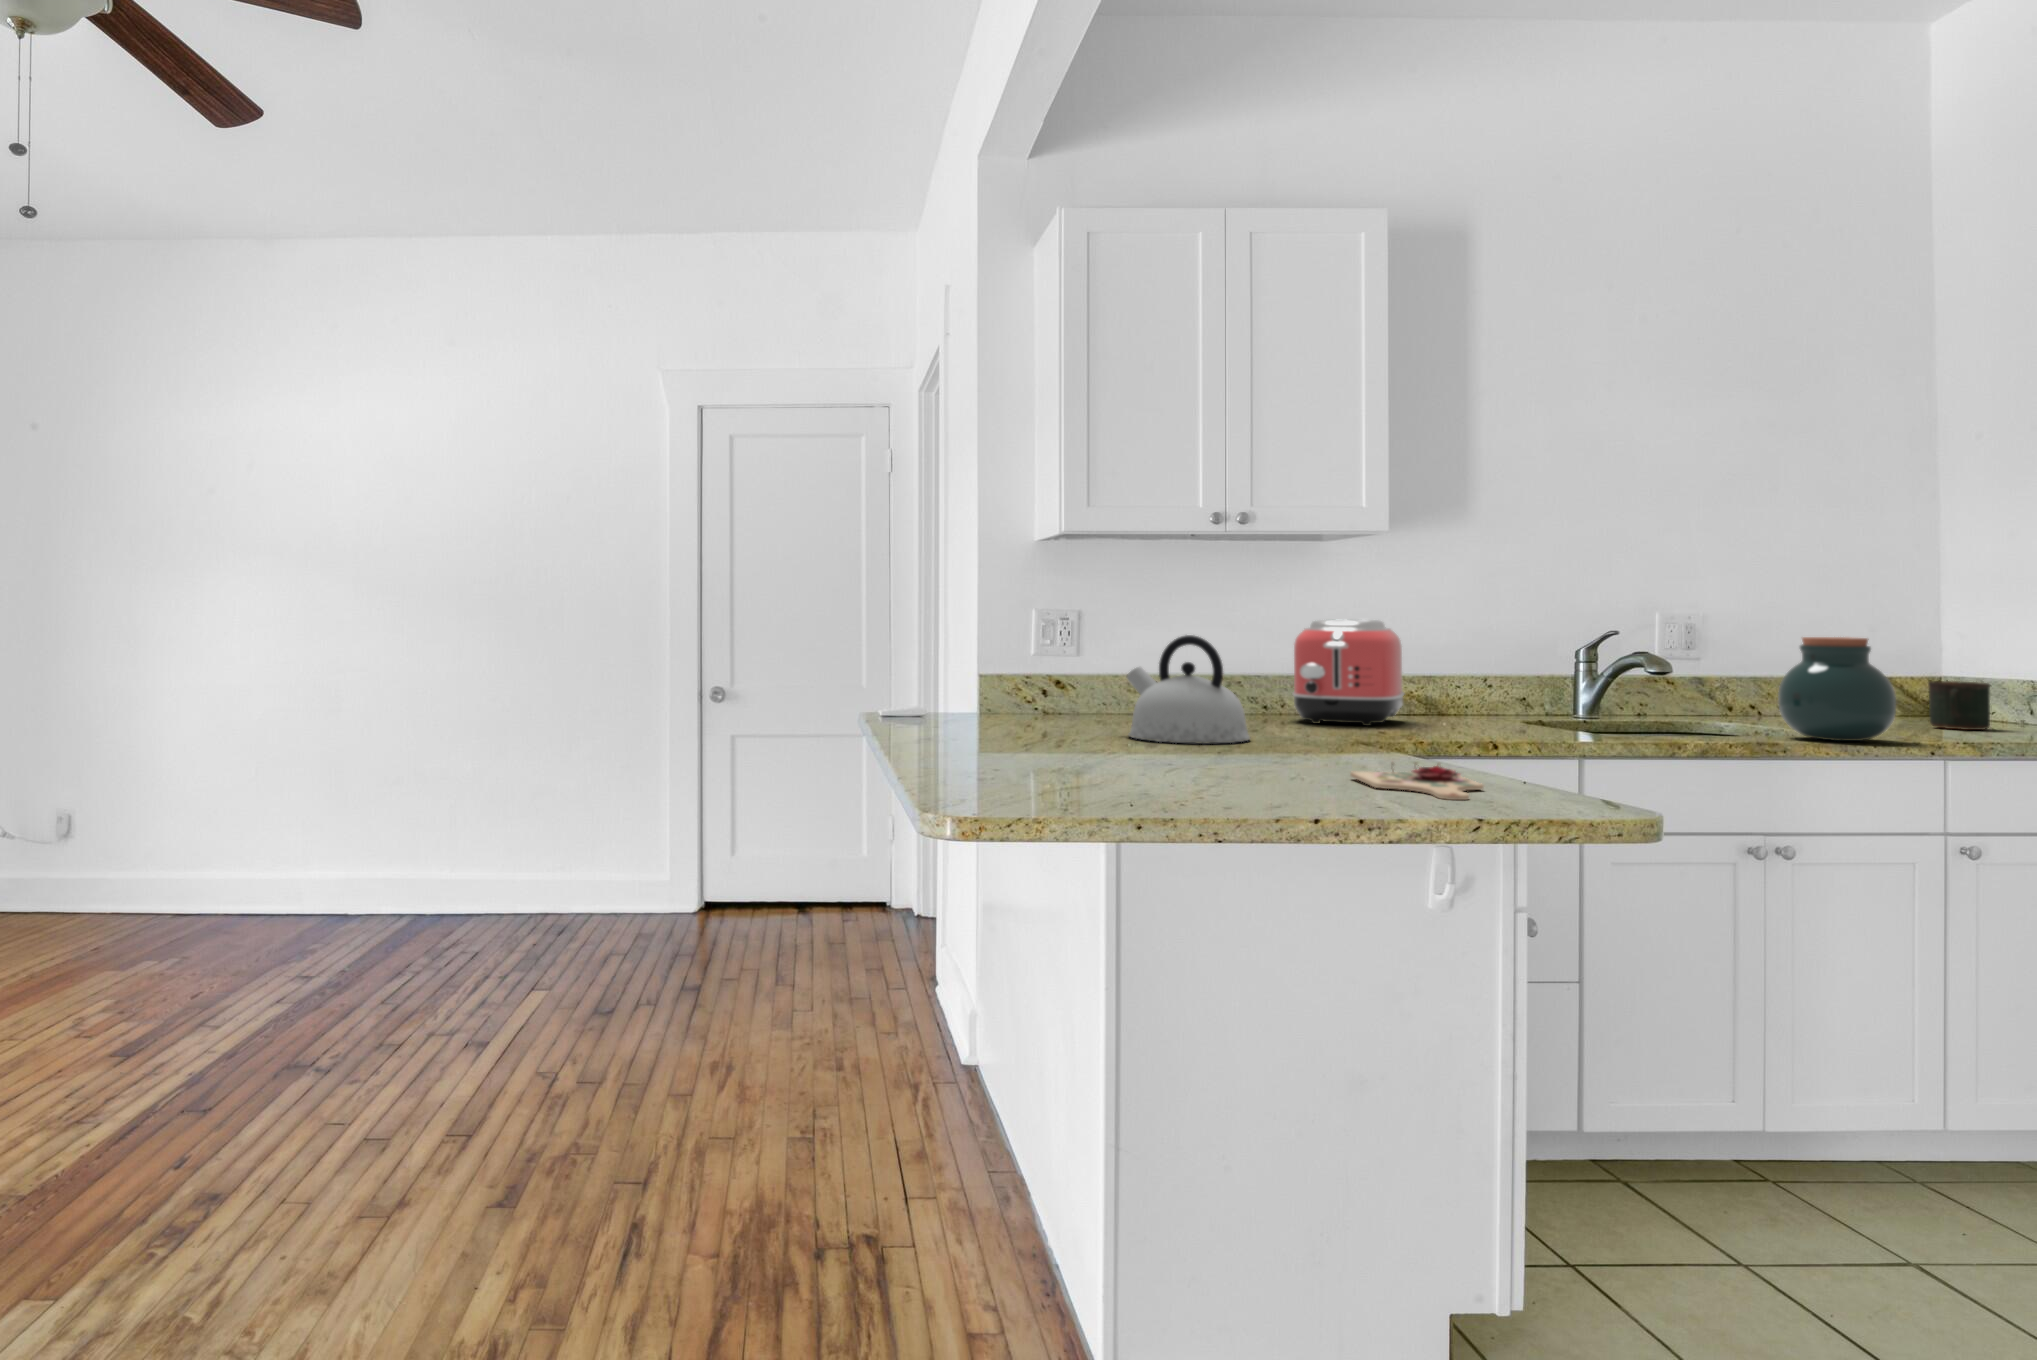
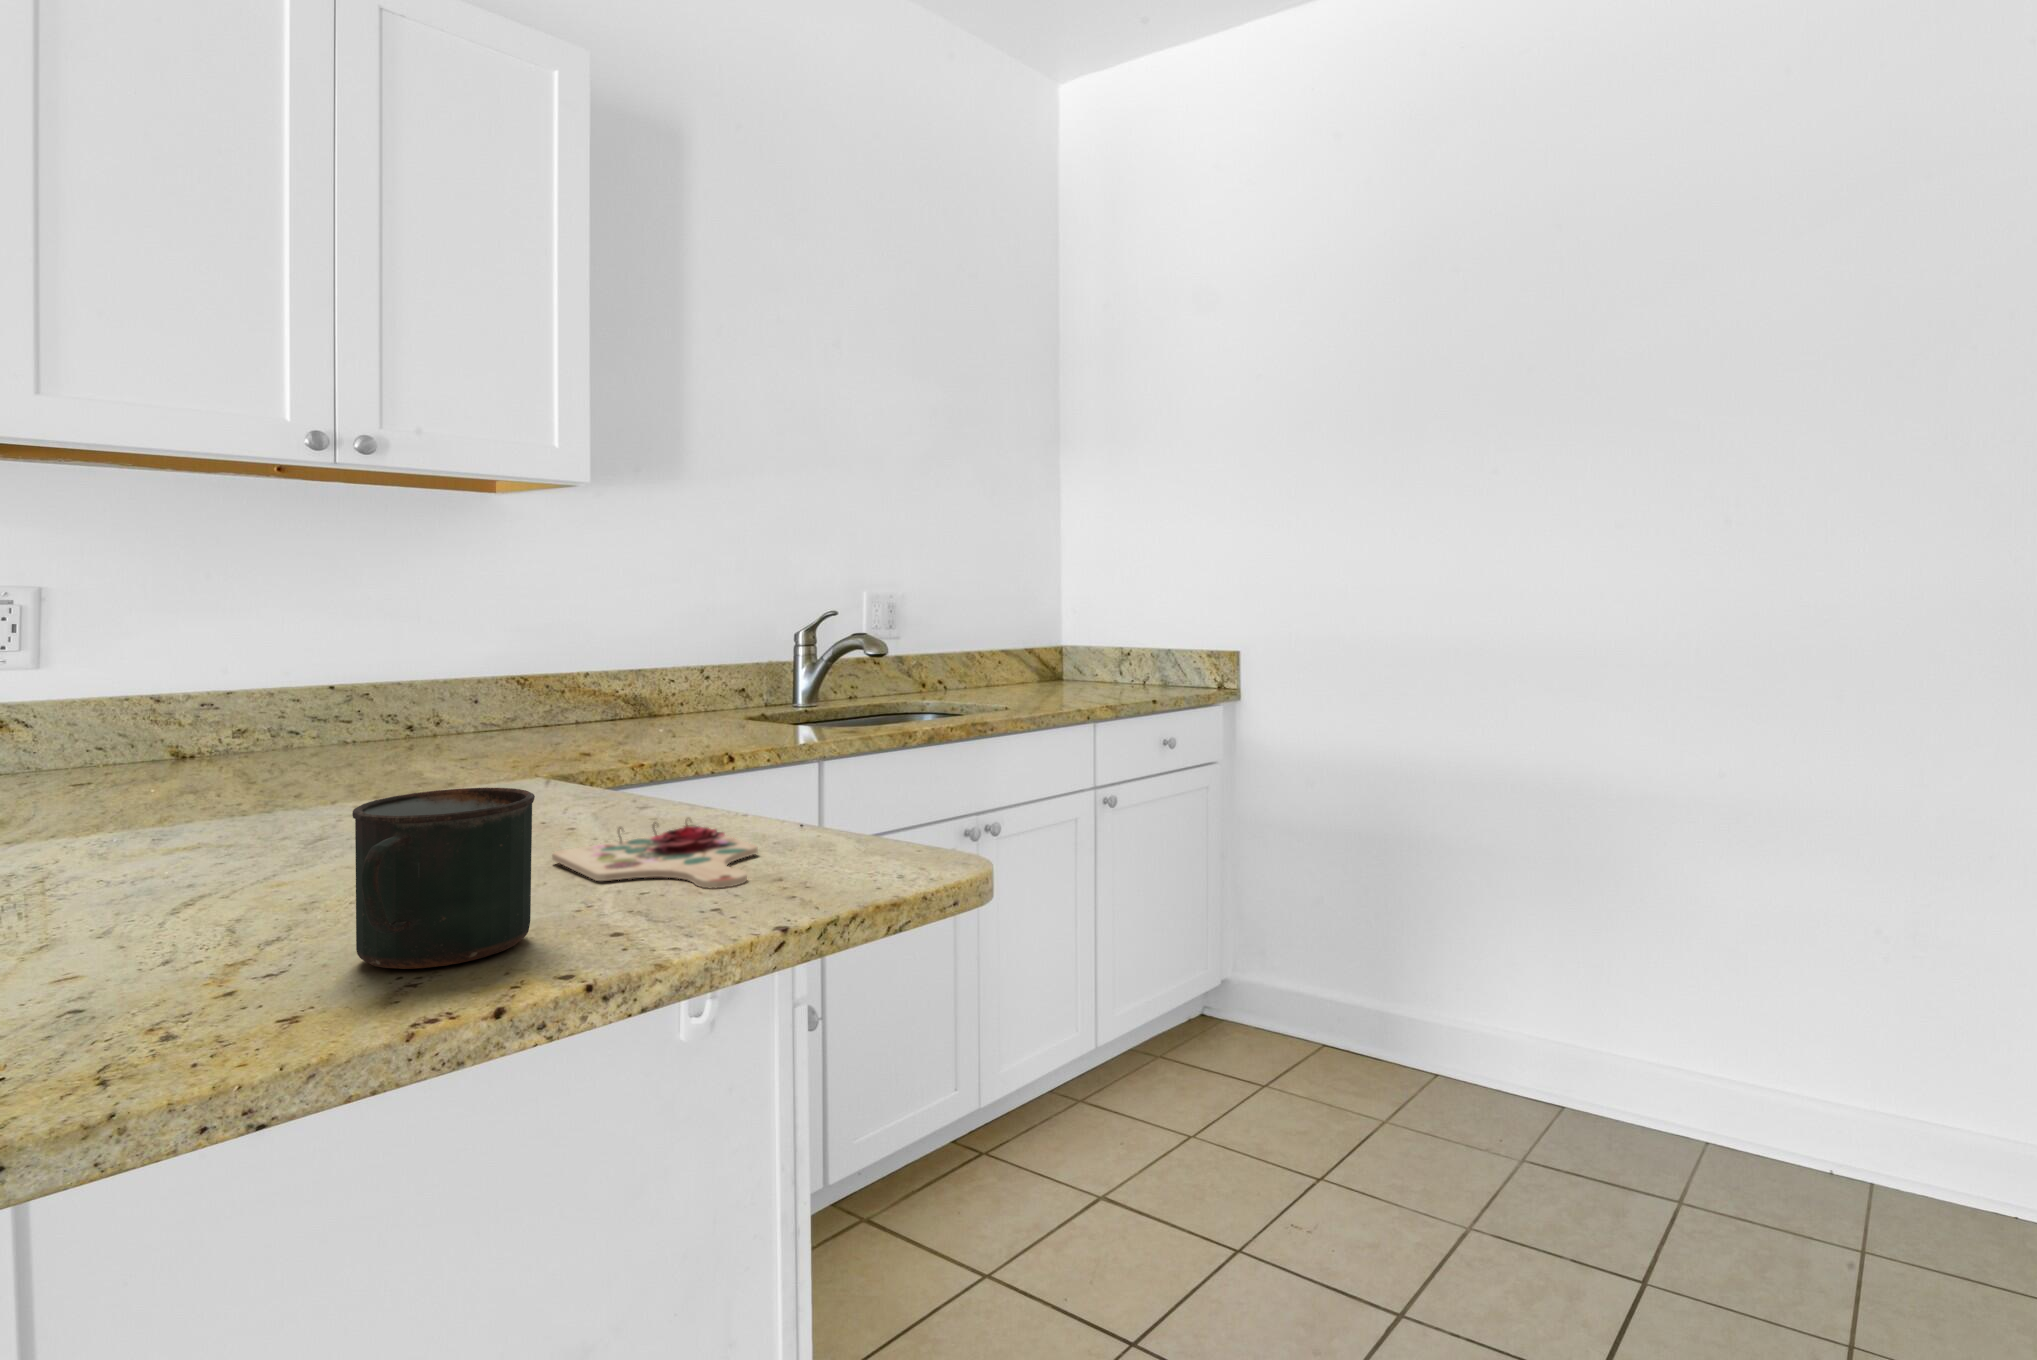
toaster: present [1293,620,1404,726] -> none [452,605,607,746]
kettle: present [1126,635,1250,744] -> none [140,638,381,821]
jar: present [1778,637,1896,741] -> none [984,612,1074,711]
mug: present [1928,681,1990,730] -> present [352,788,535,969]

